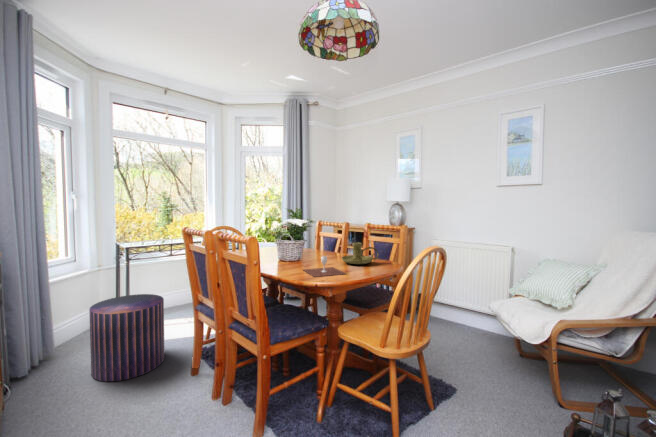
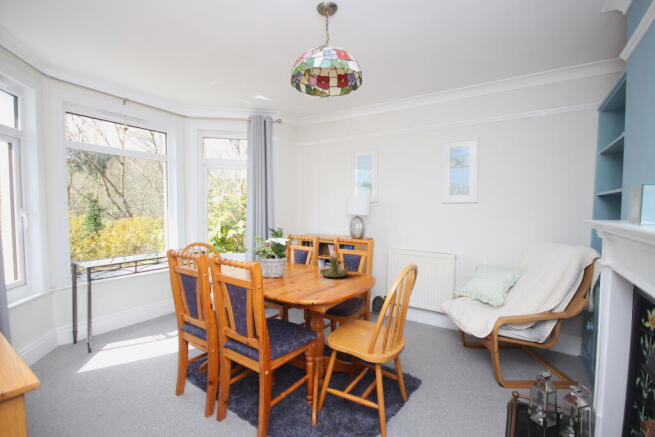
wine glass: present [304,256,346,277] -> none [288,272,331,293]
pouf: present [90,294,165,381] -> none [60,316,142,413]

